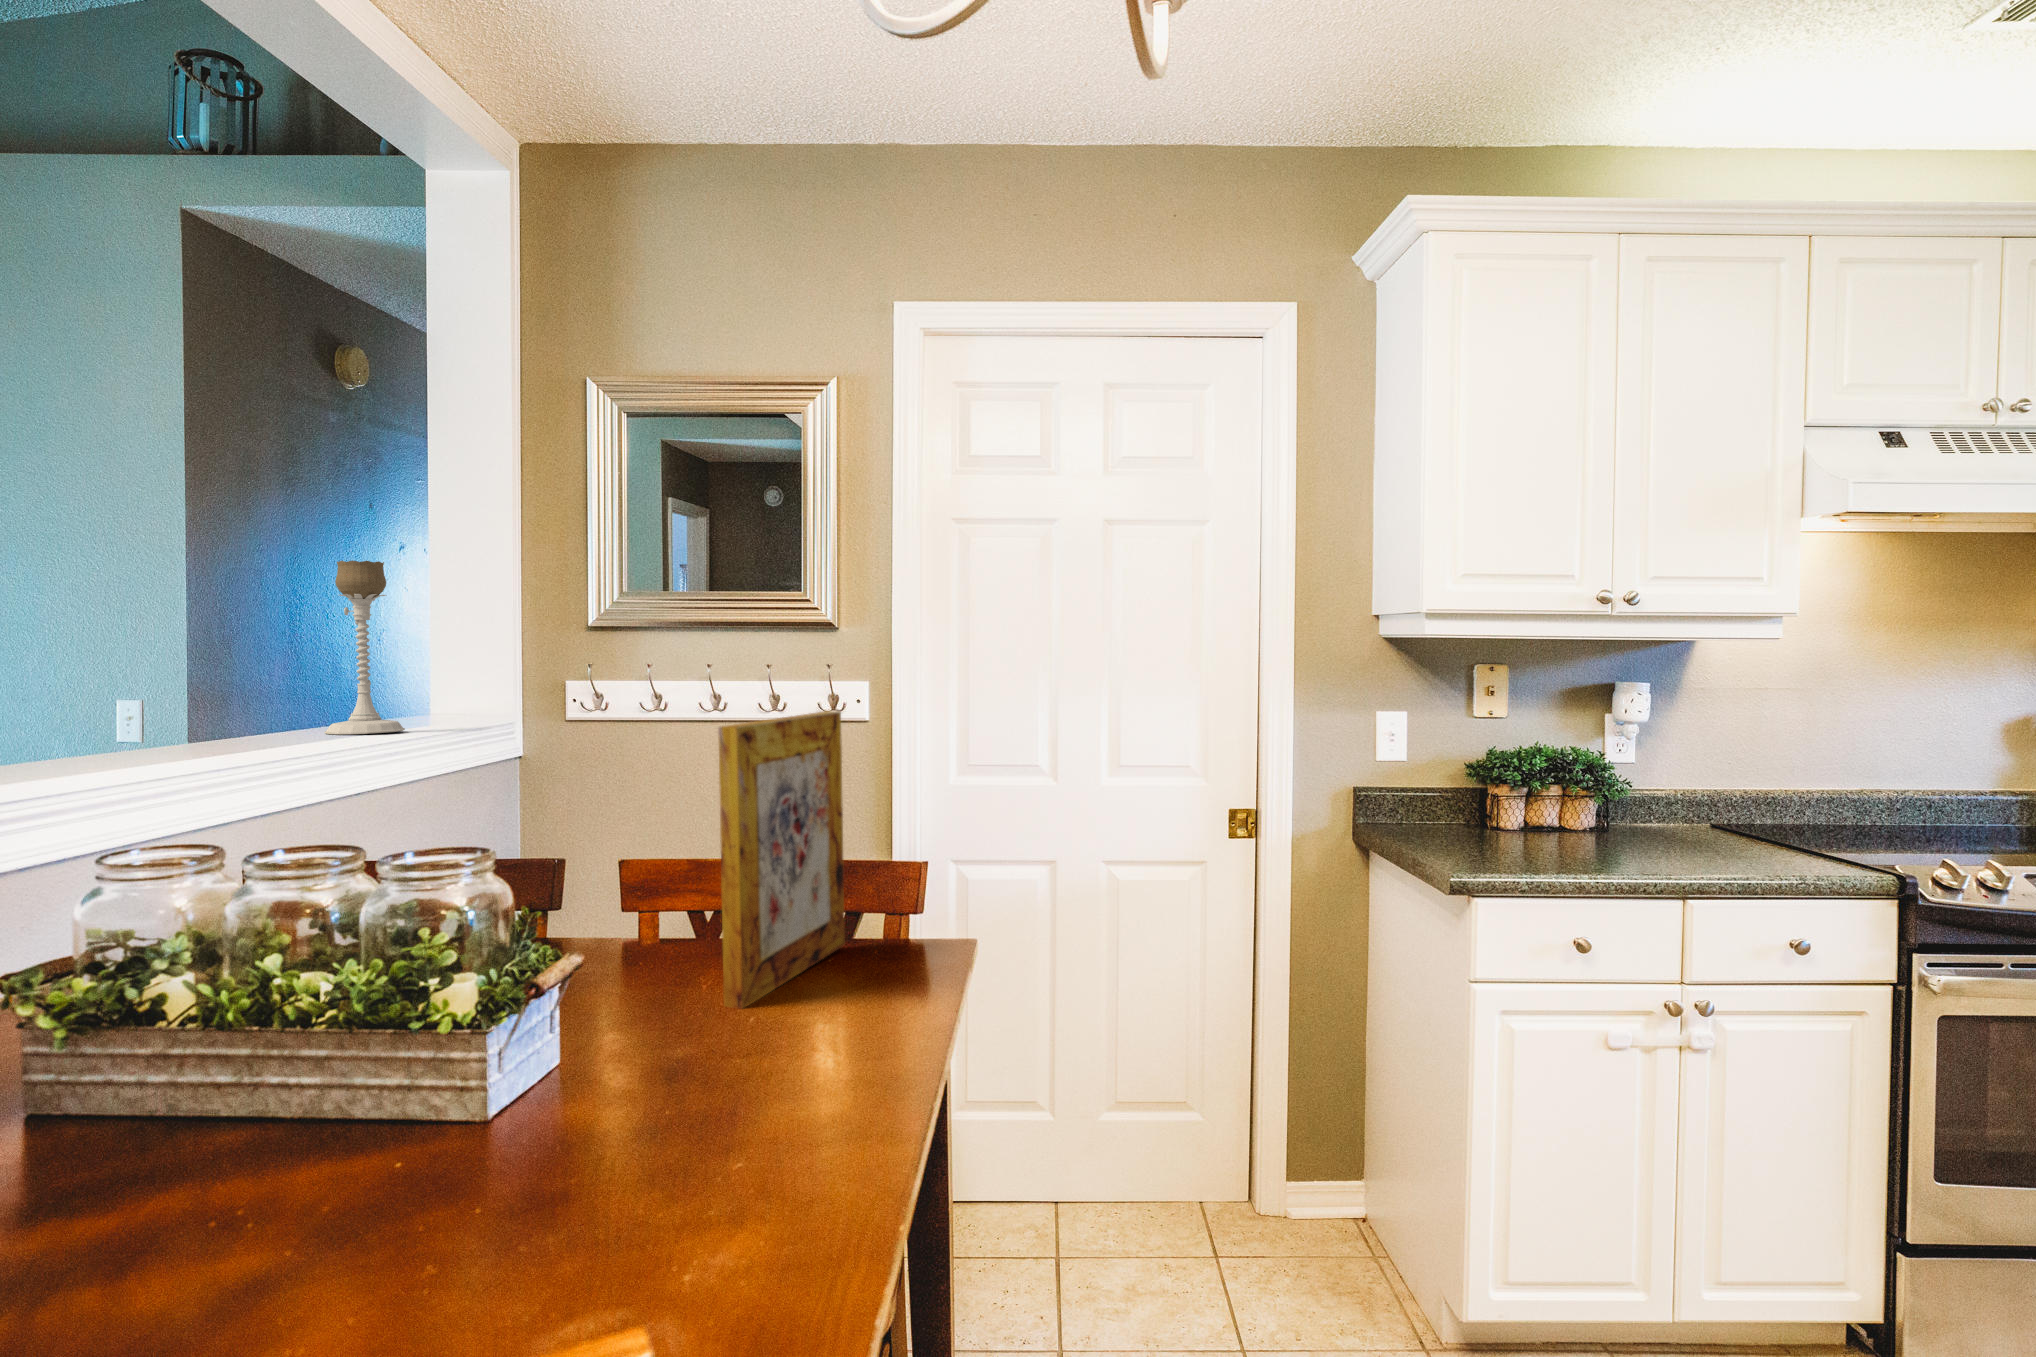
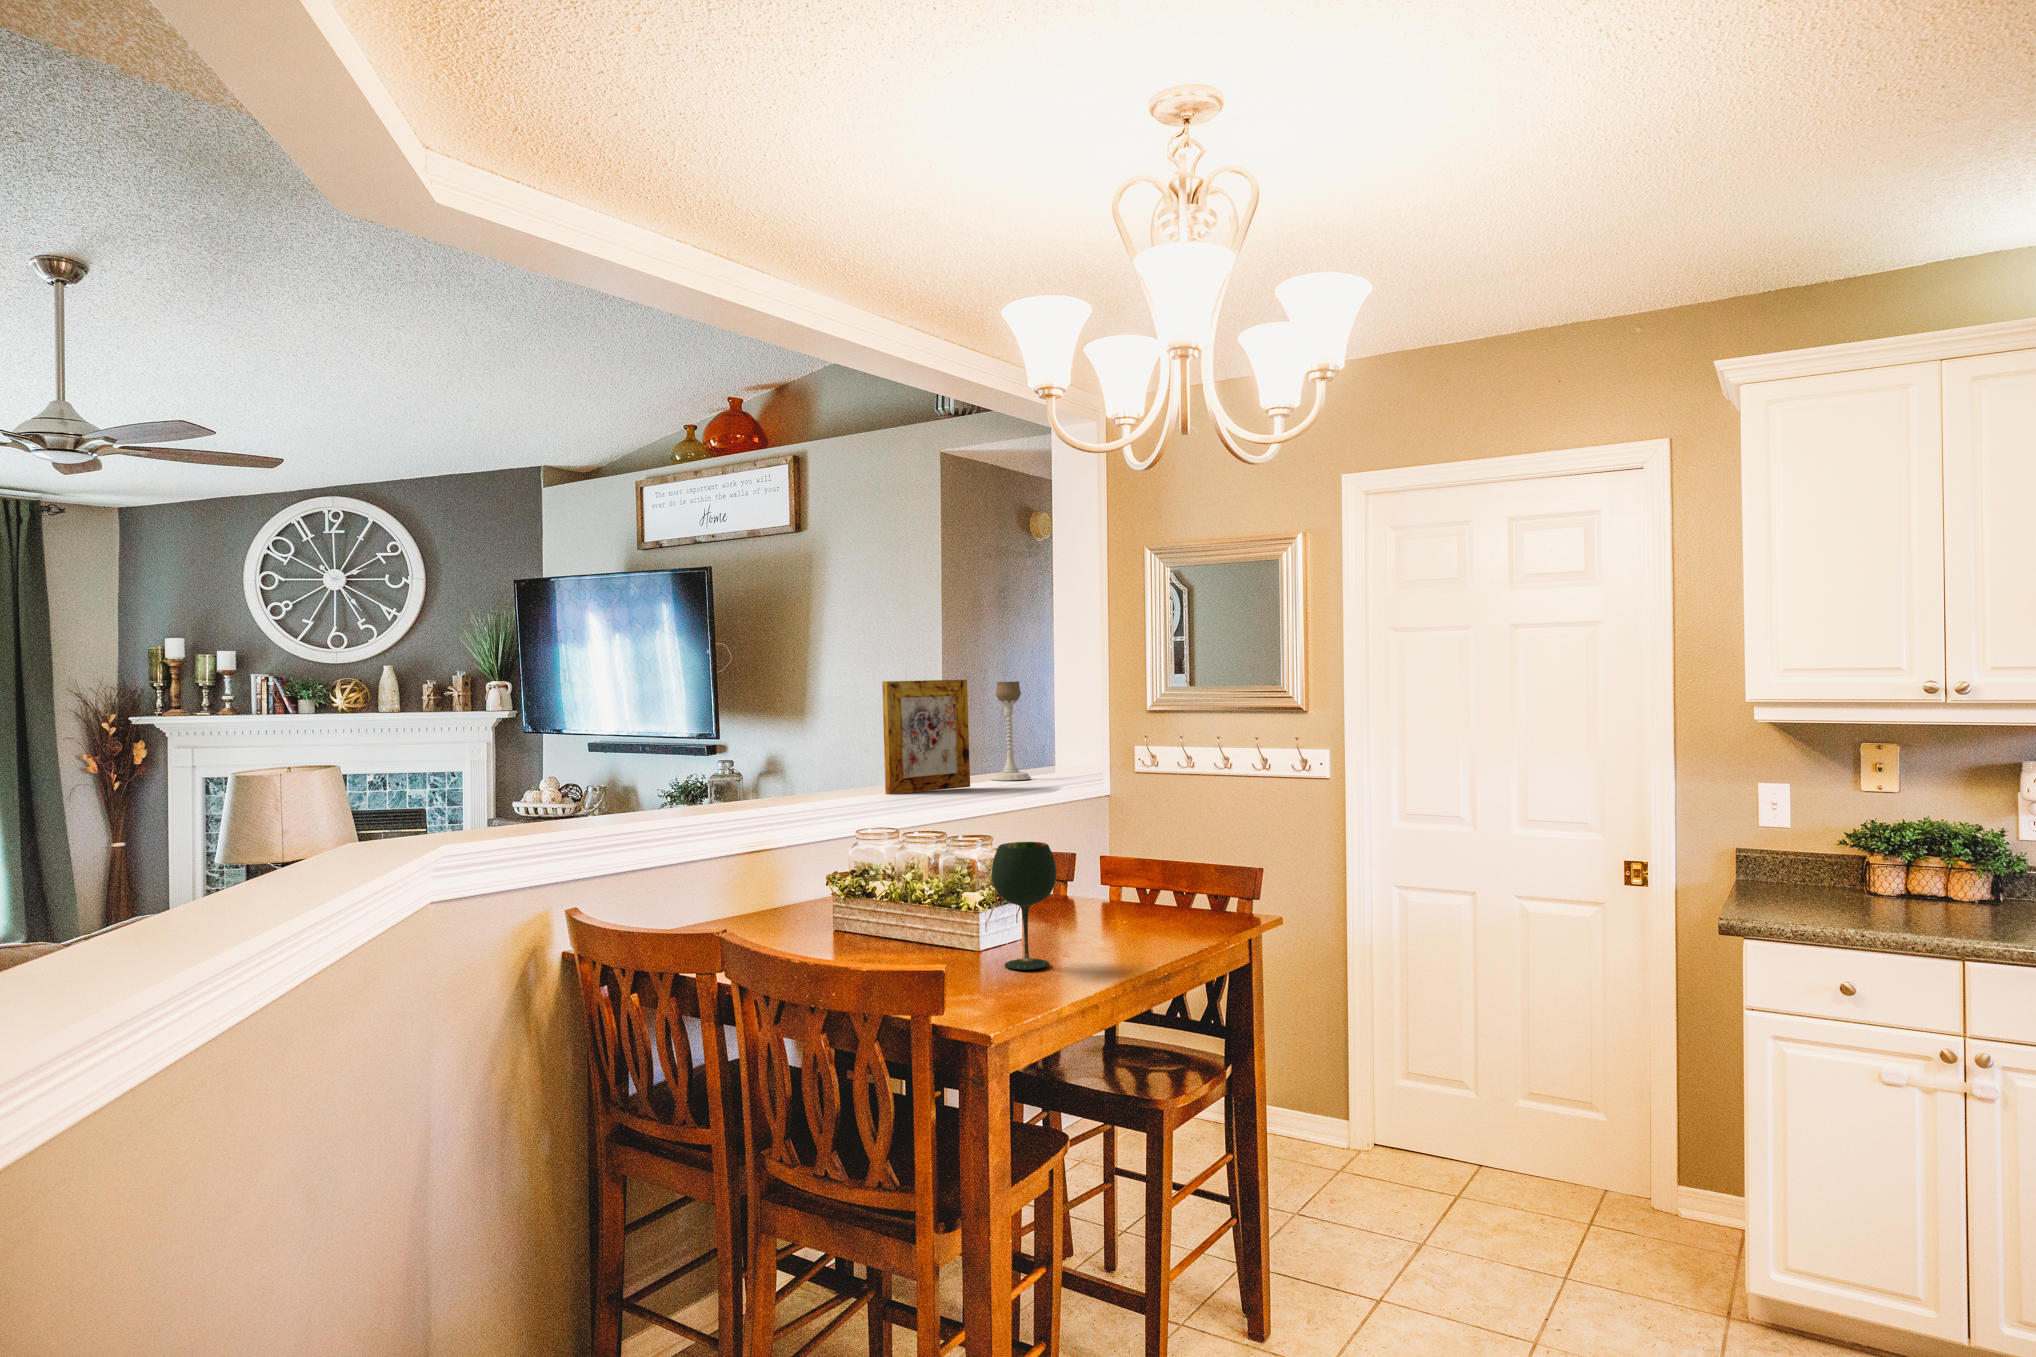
picture frame: present [718,711,845,1009] -> present [882,679,970,795]
wine glass: none [534,847,703,1173] -> present [992,842,1056,970]

